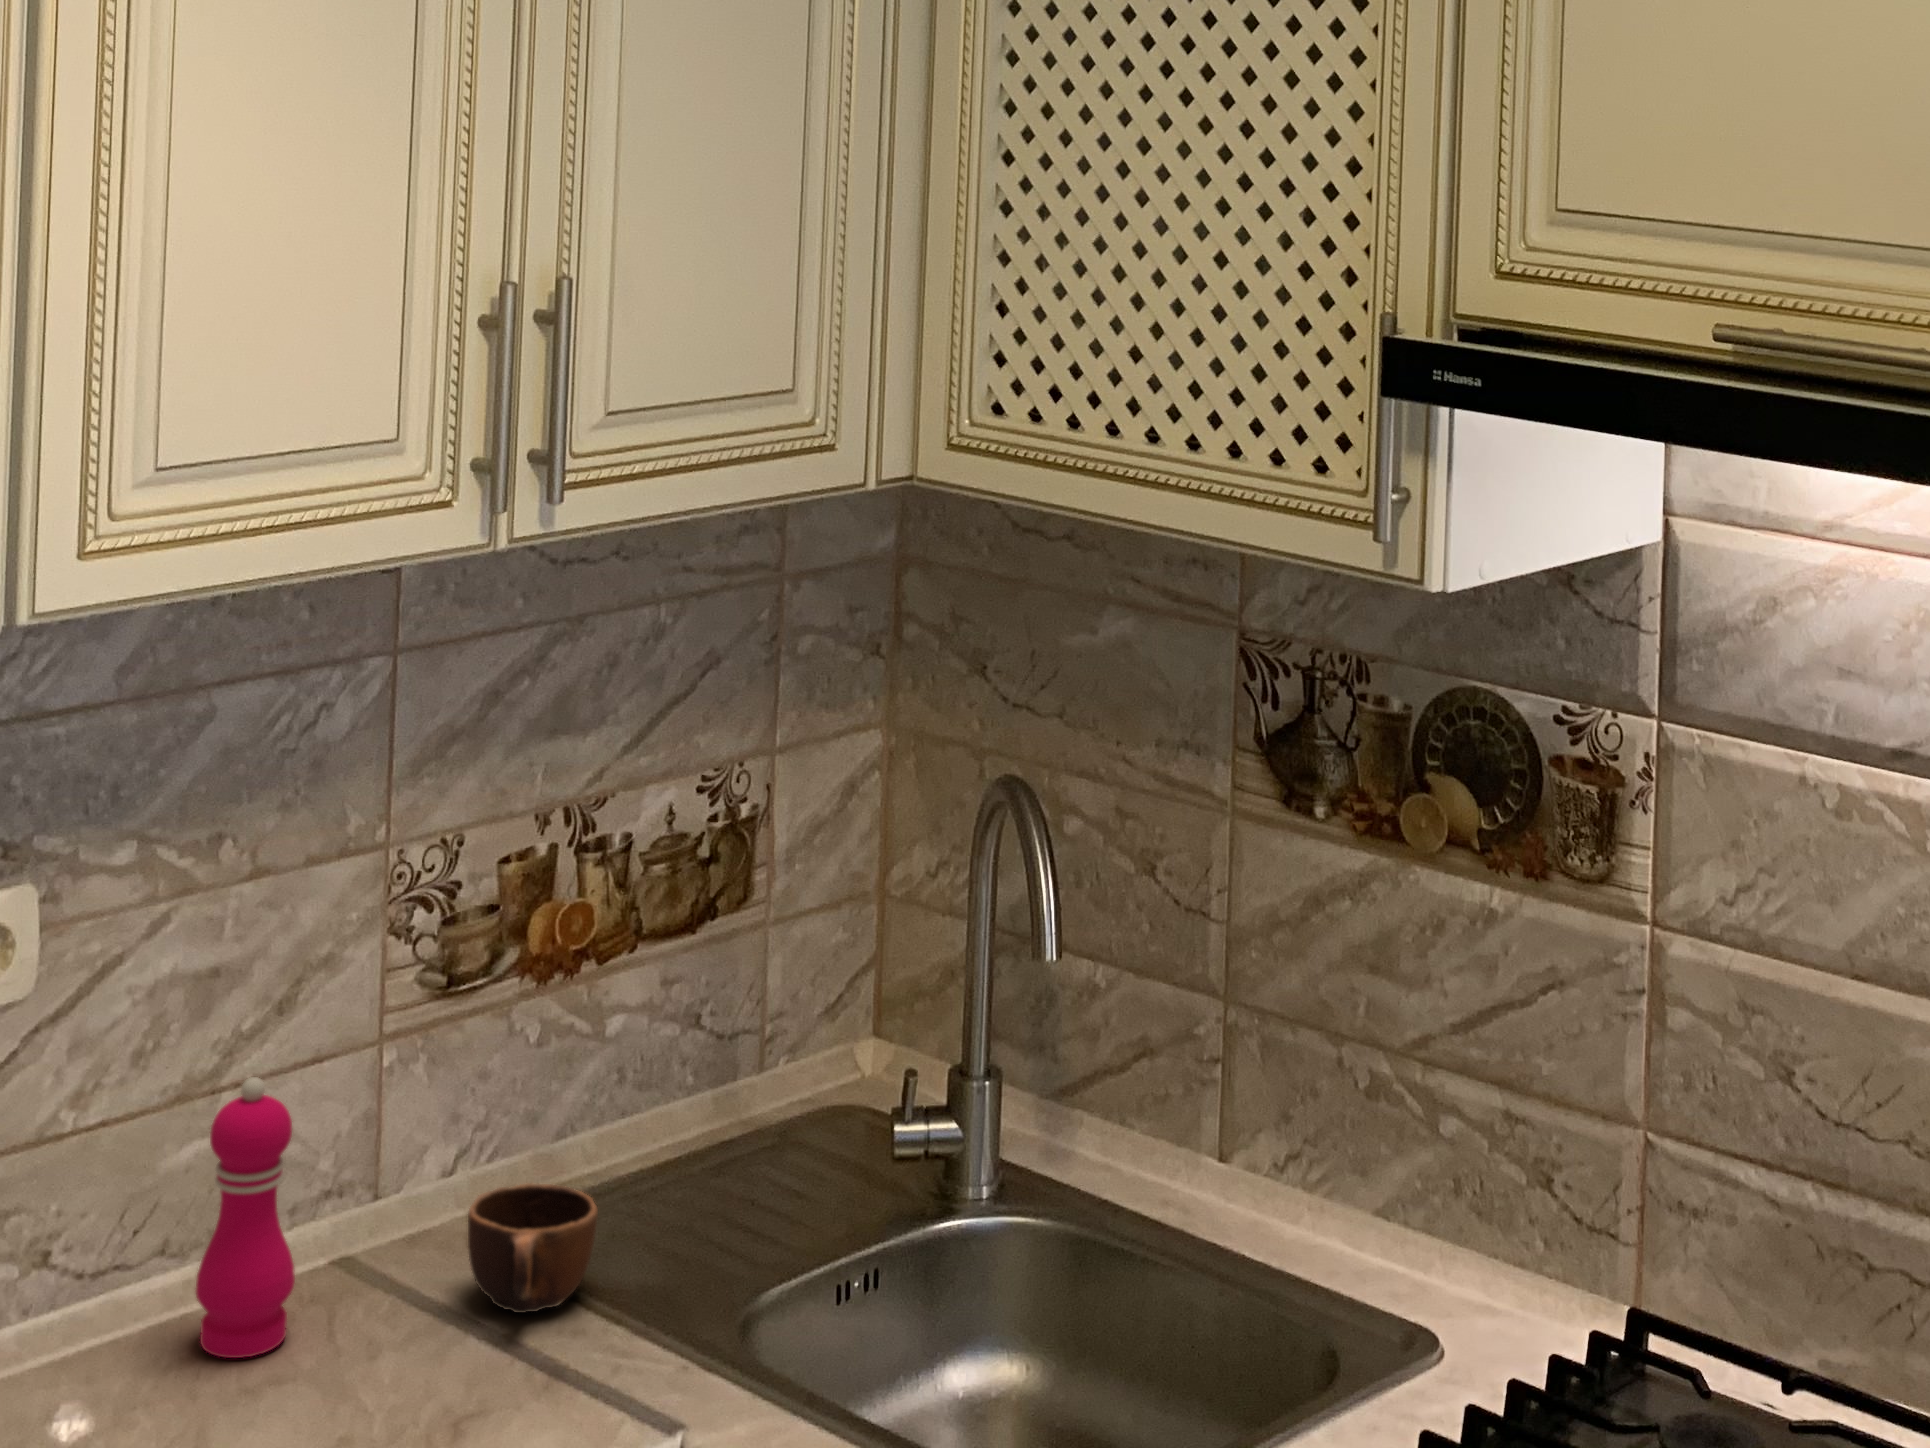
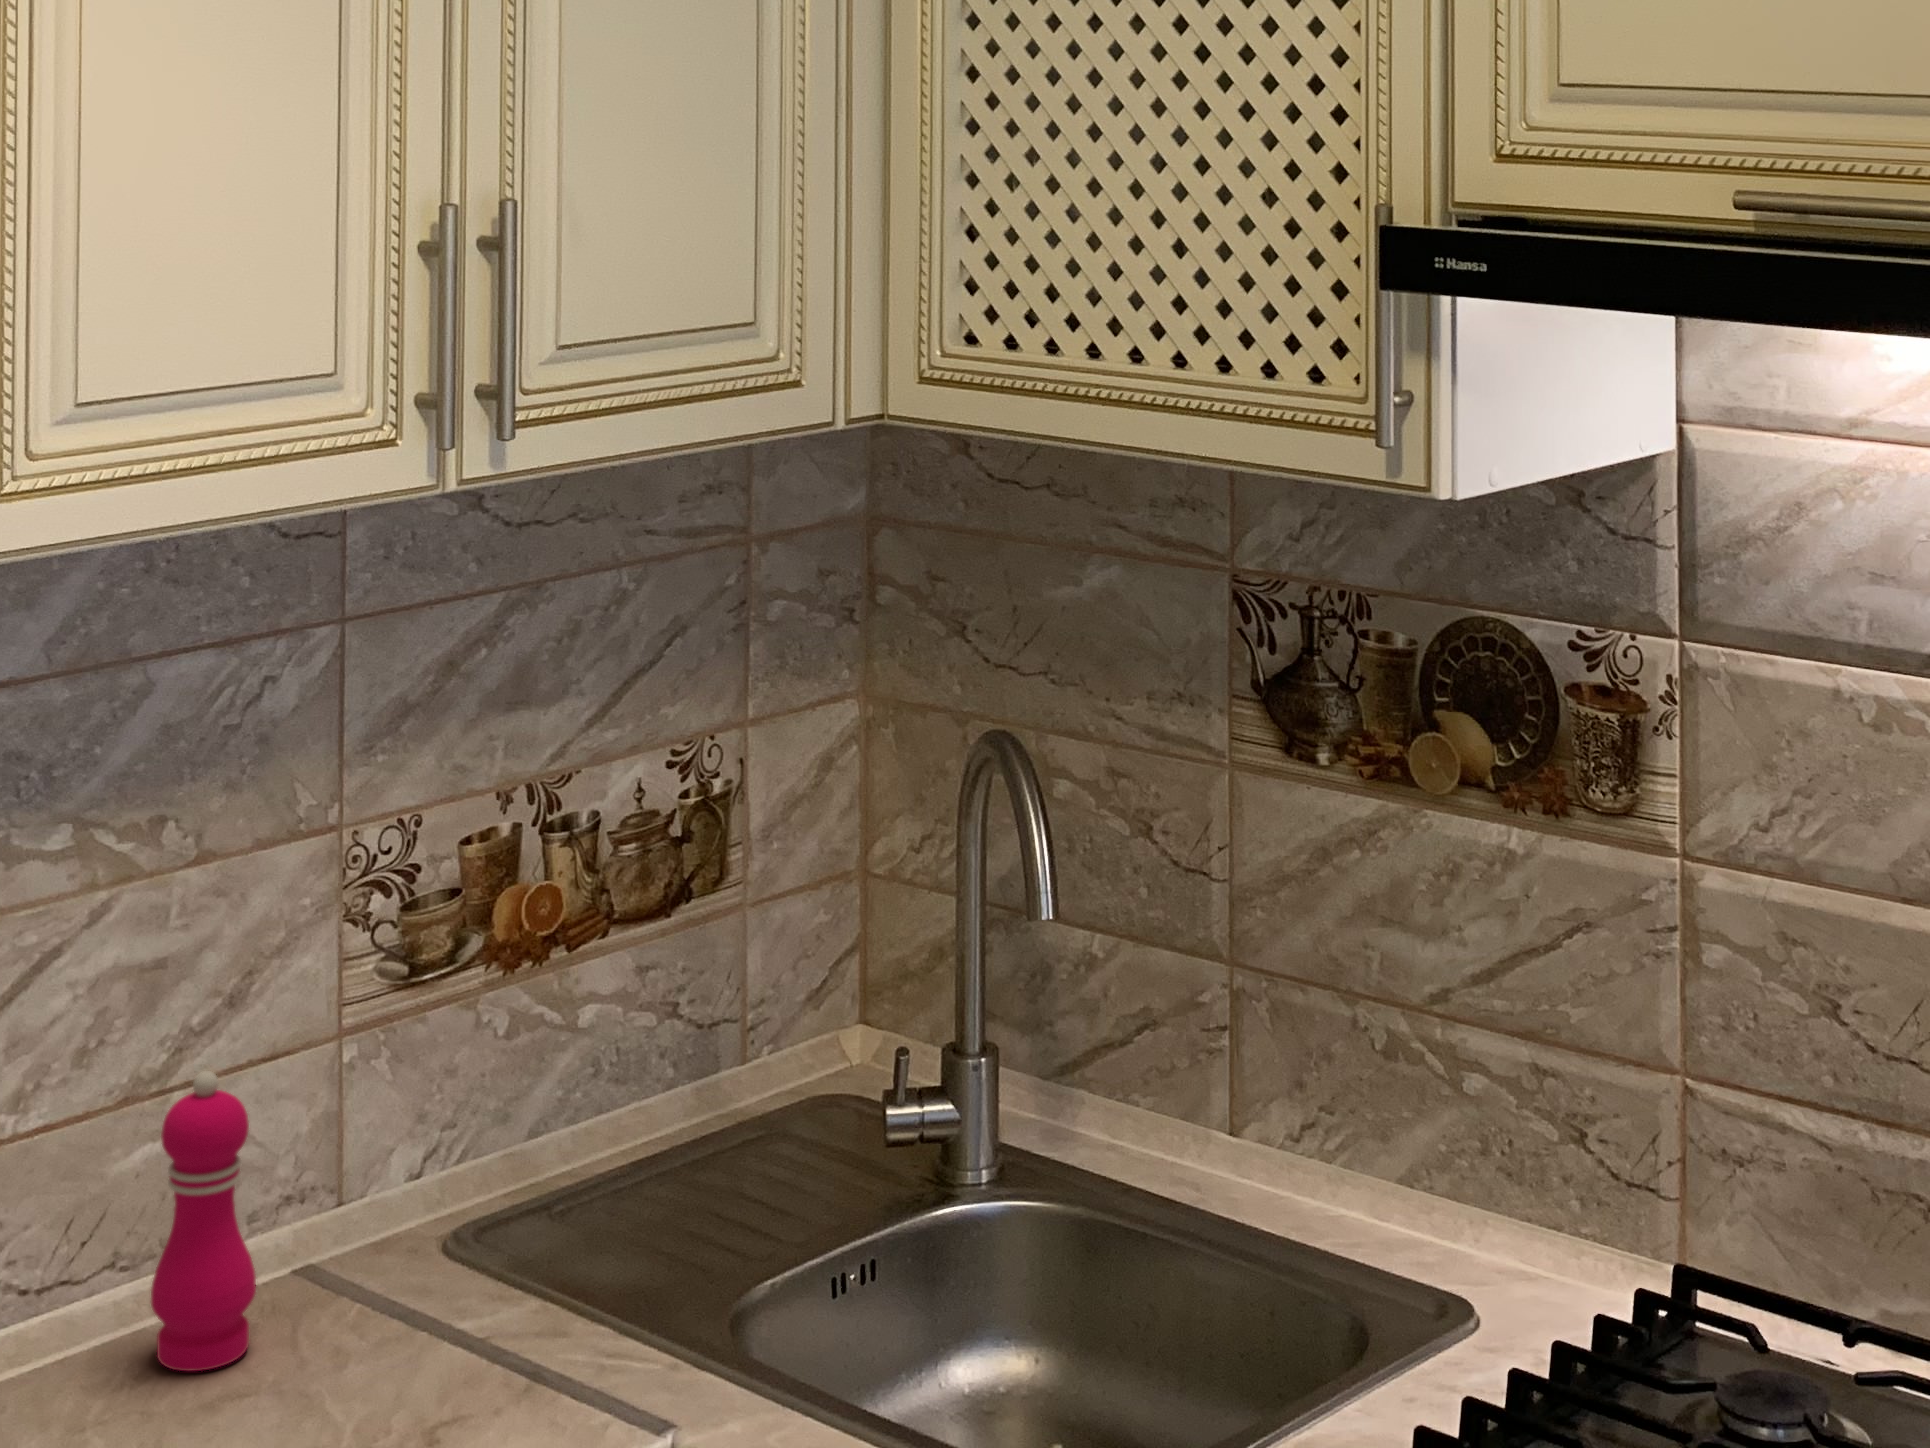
mug: present [468,1183,598,1313] -> none [439,1178,576,1315]

